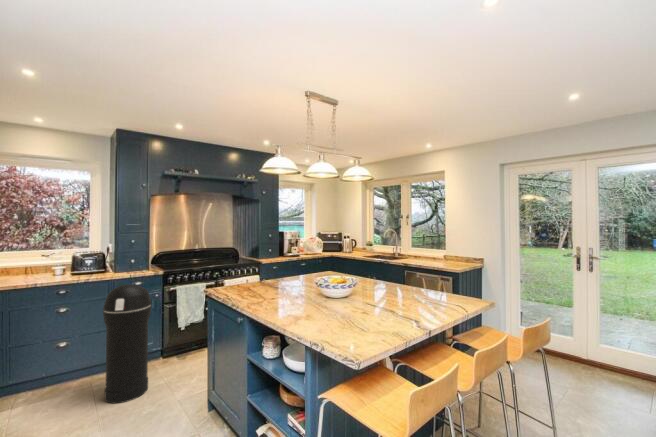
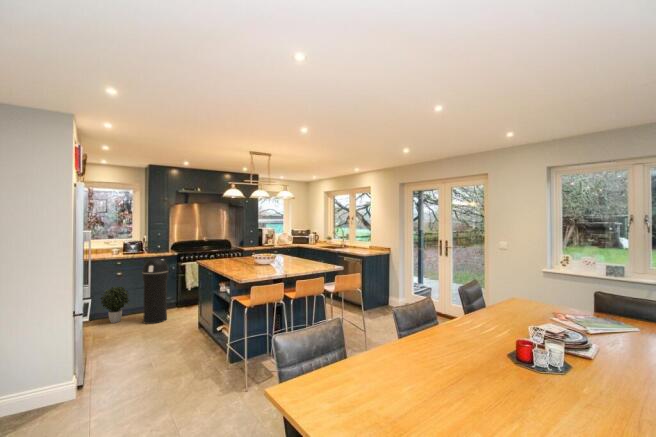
potted plant: none [22,334,82,403] -> present [100,287,130,323]

